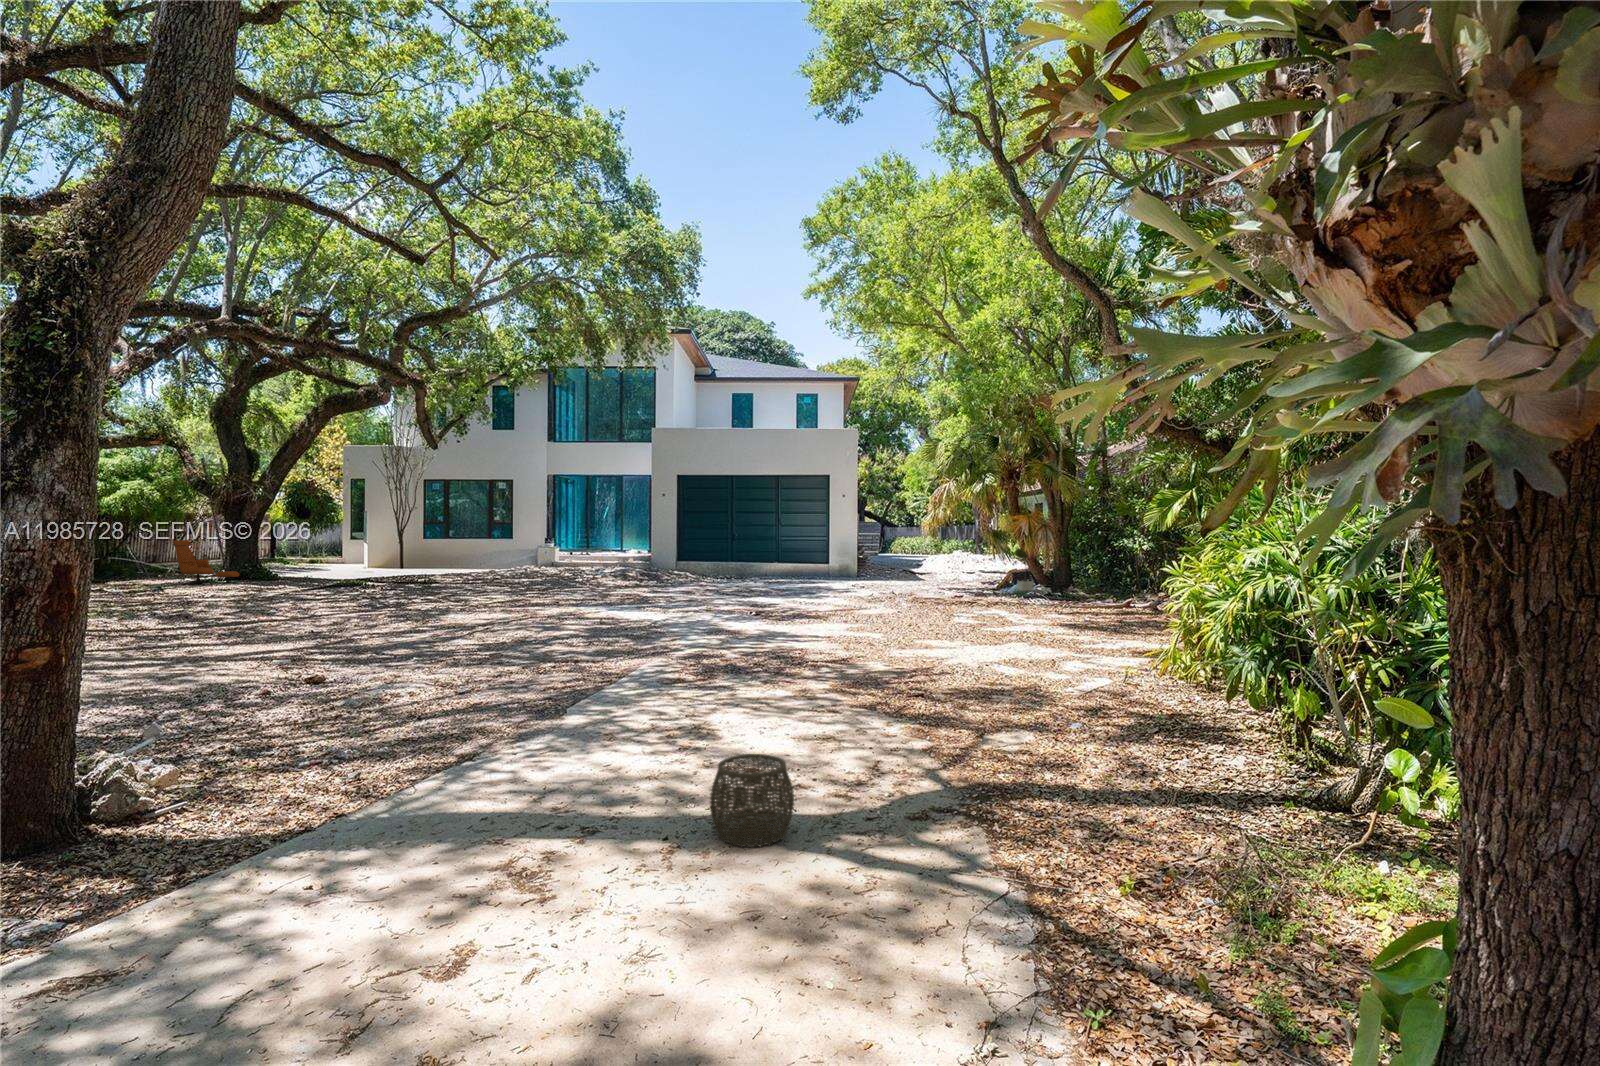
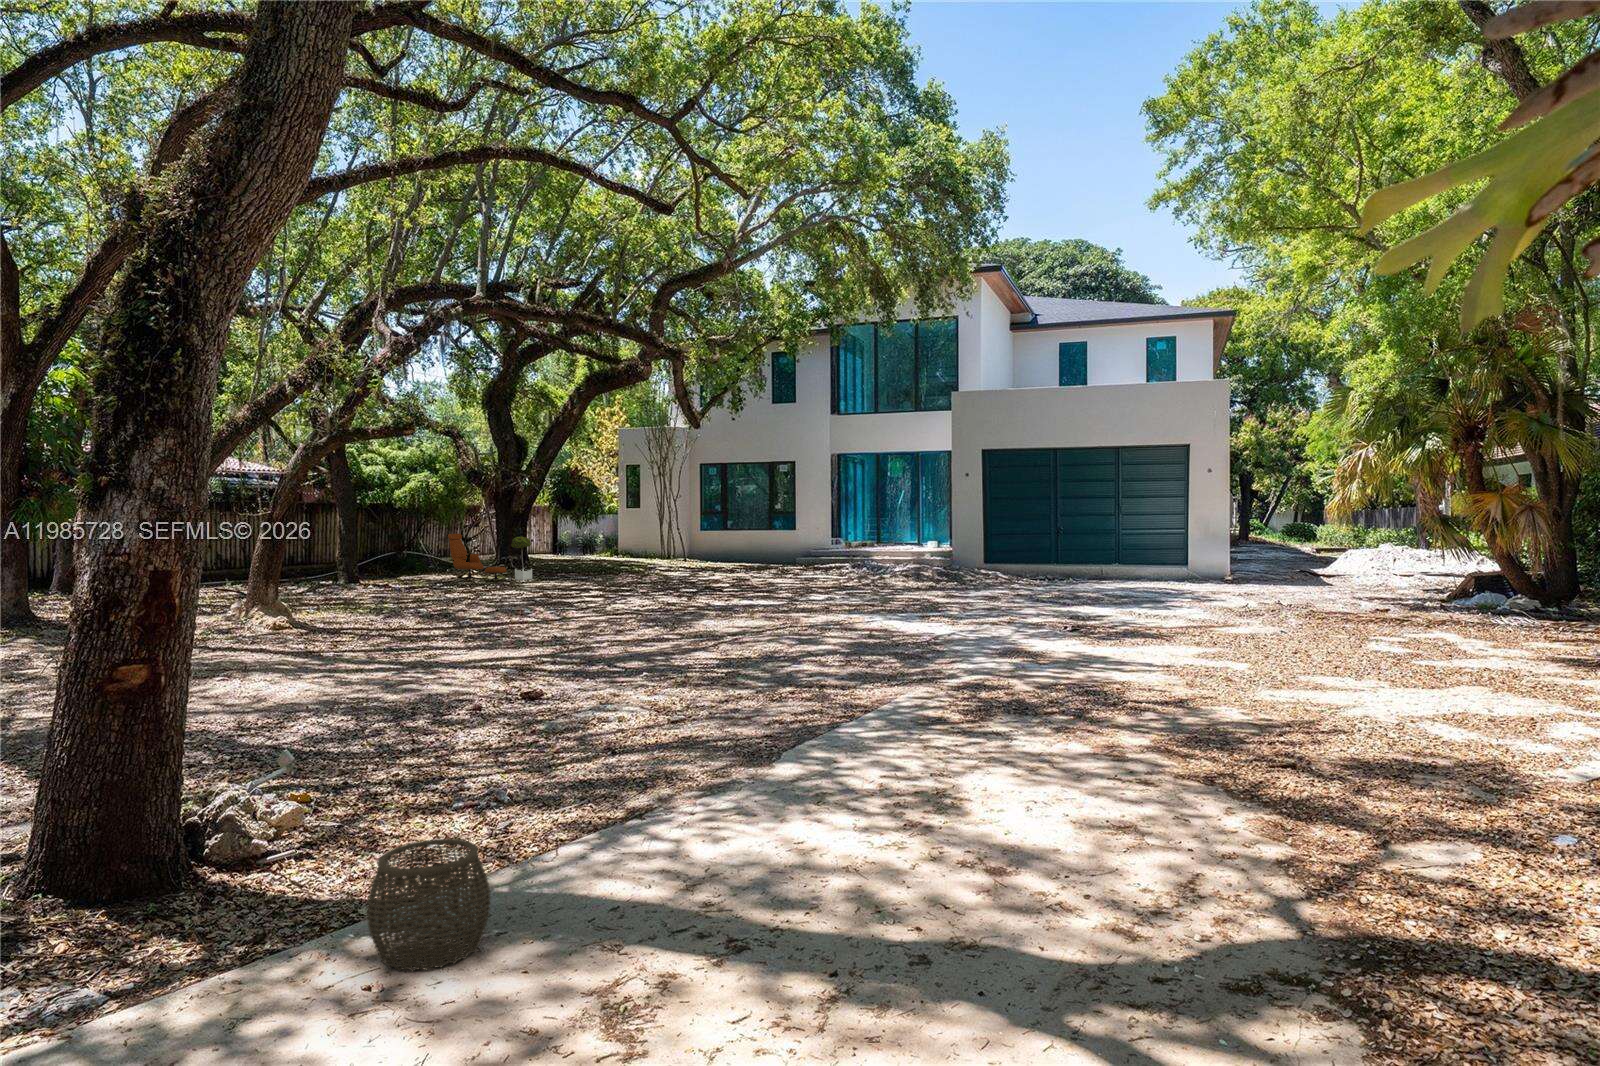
potted tree: present [1015,548,1034,591] -> present [511,536,532,580]
woven basket: present [710,754,794,847] -> present [366,839,491,971]

